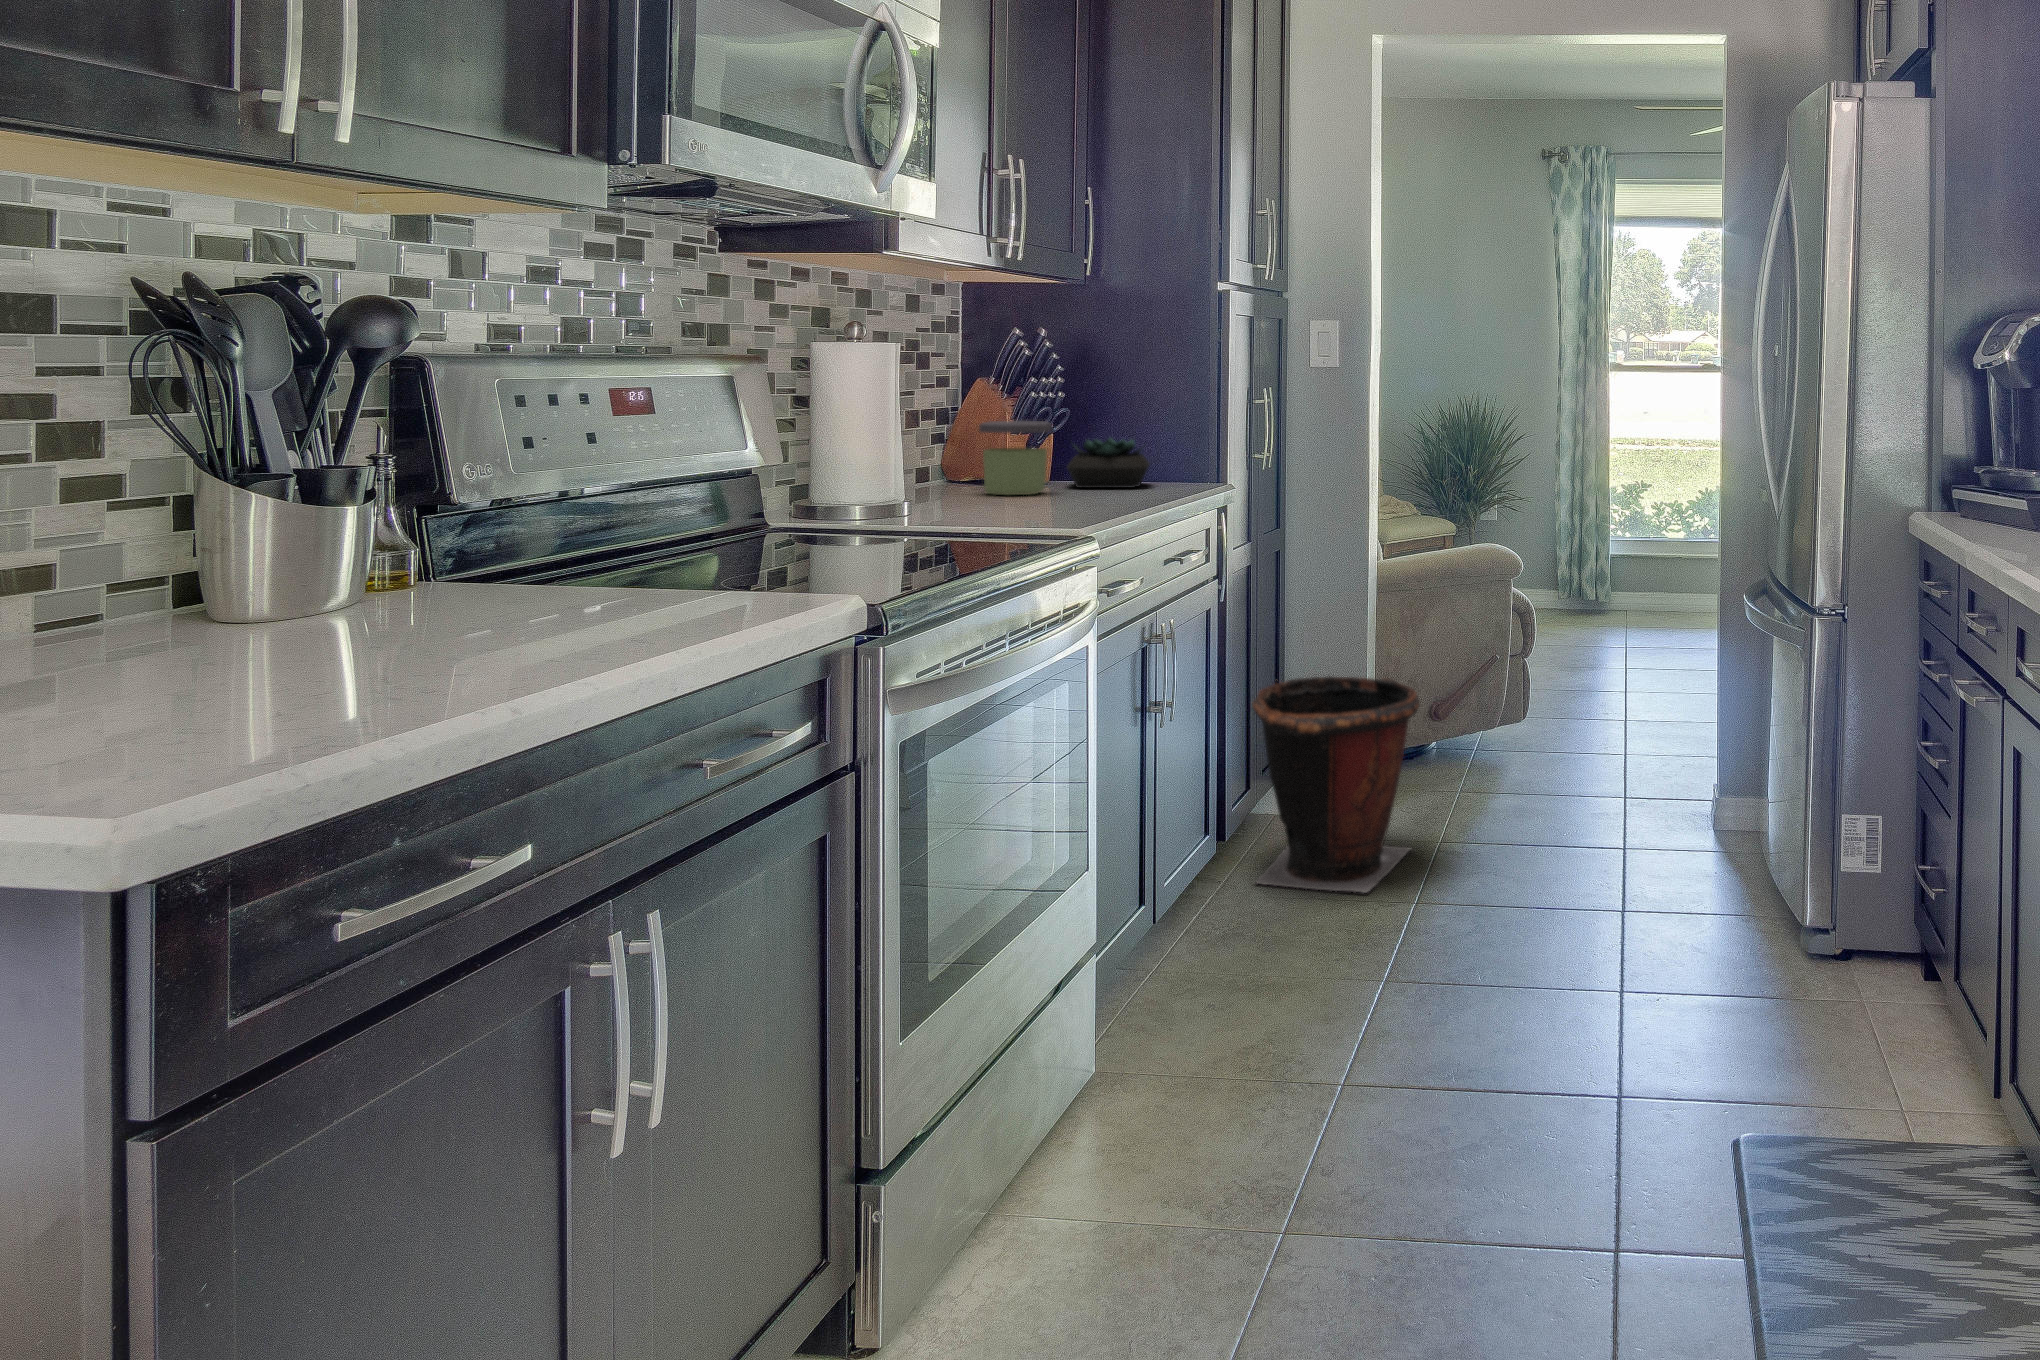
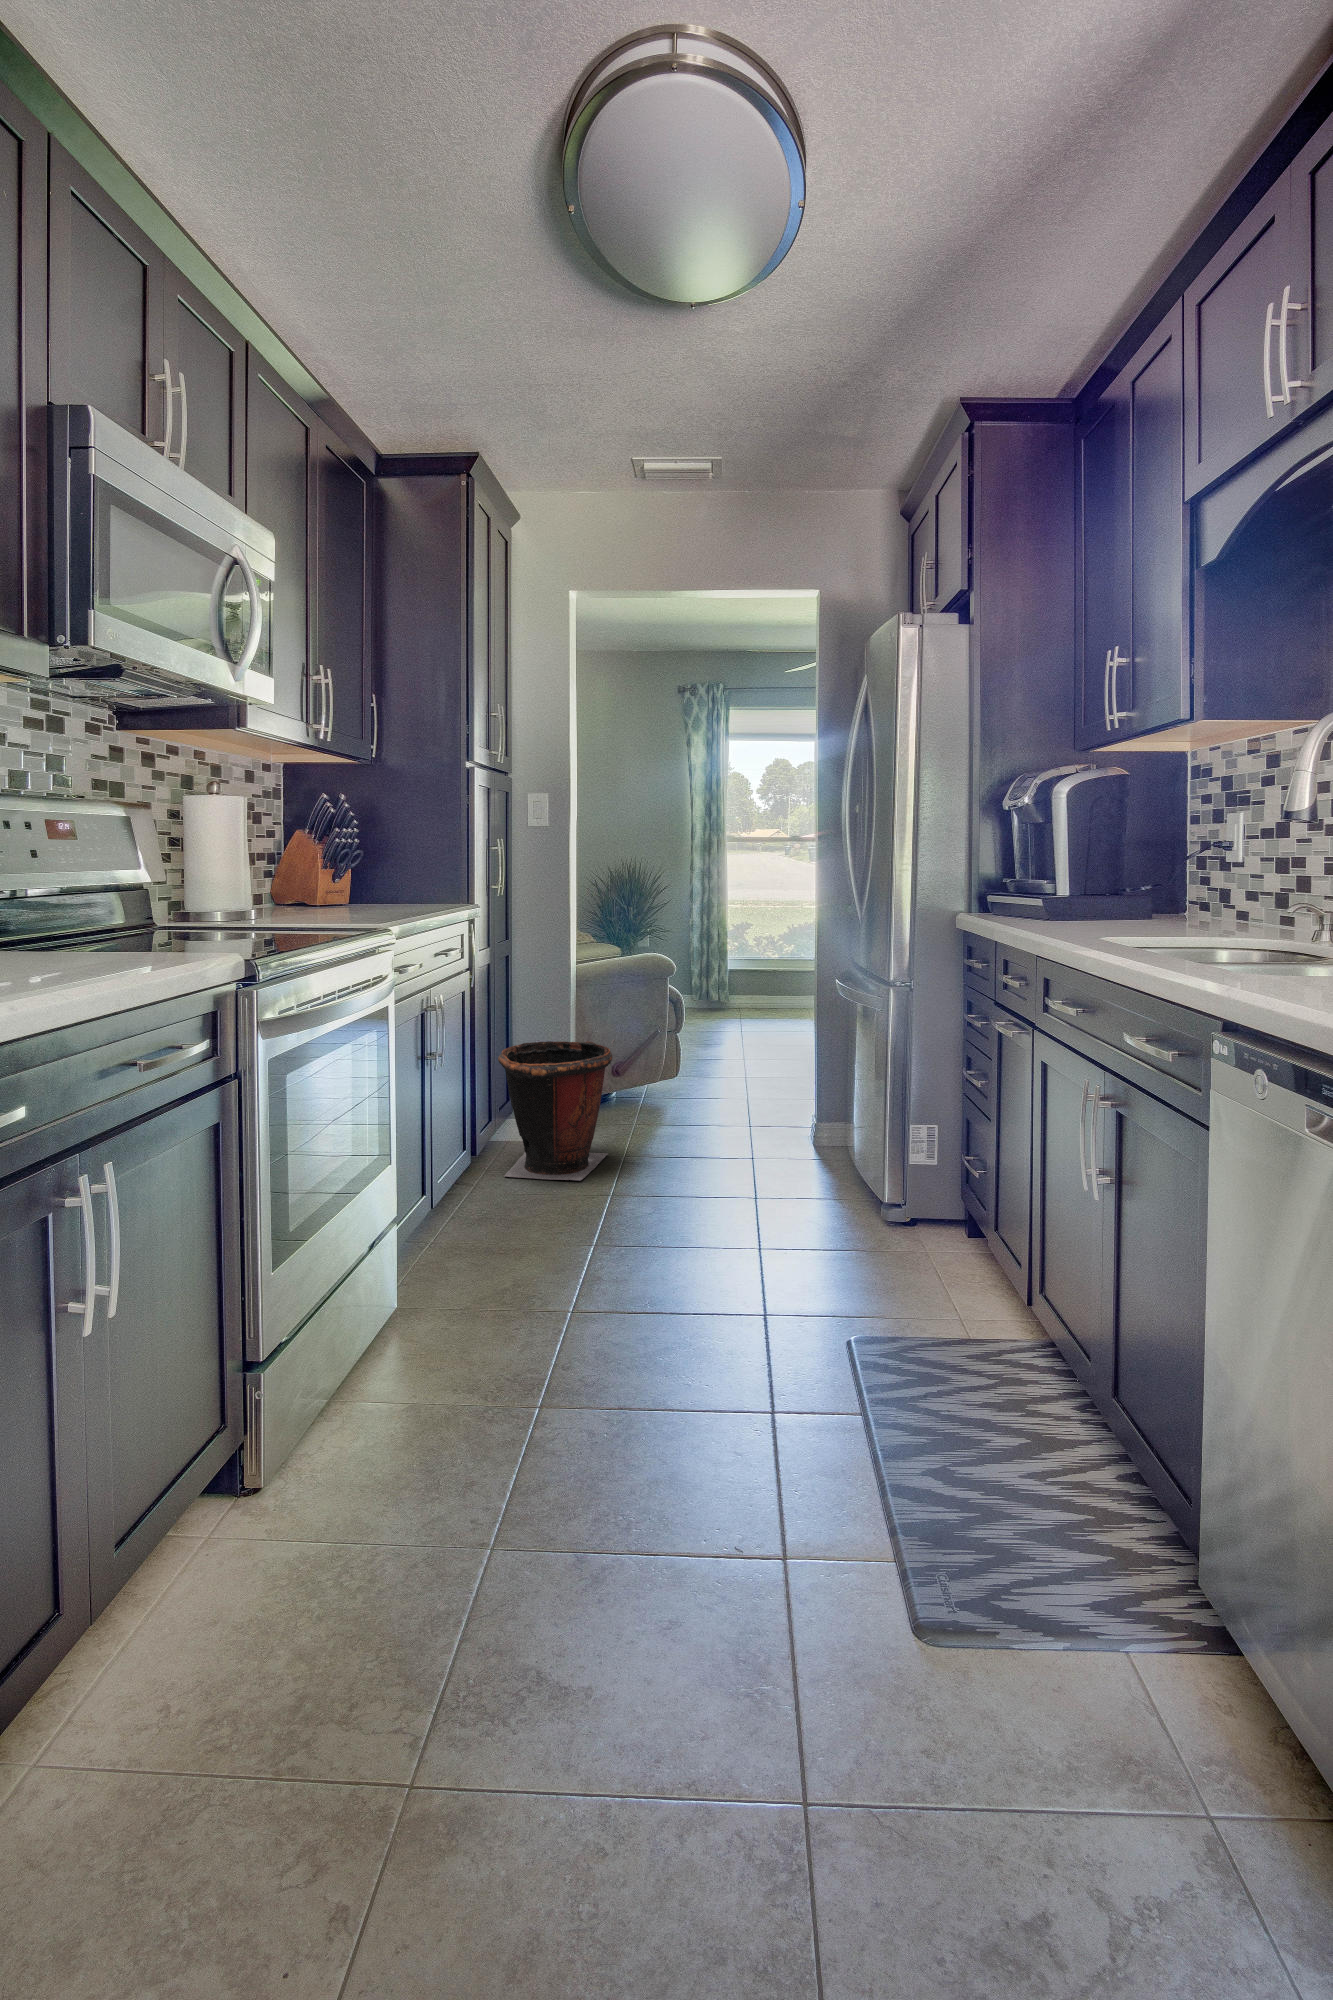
jar: present [979,421,1052,495] -> none [300,861,352,913]
succulent plant: present [1067,438,1150,488] -> none [362,875,421,910]

